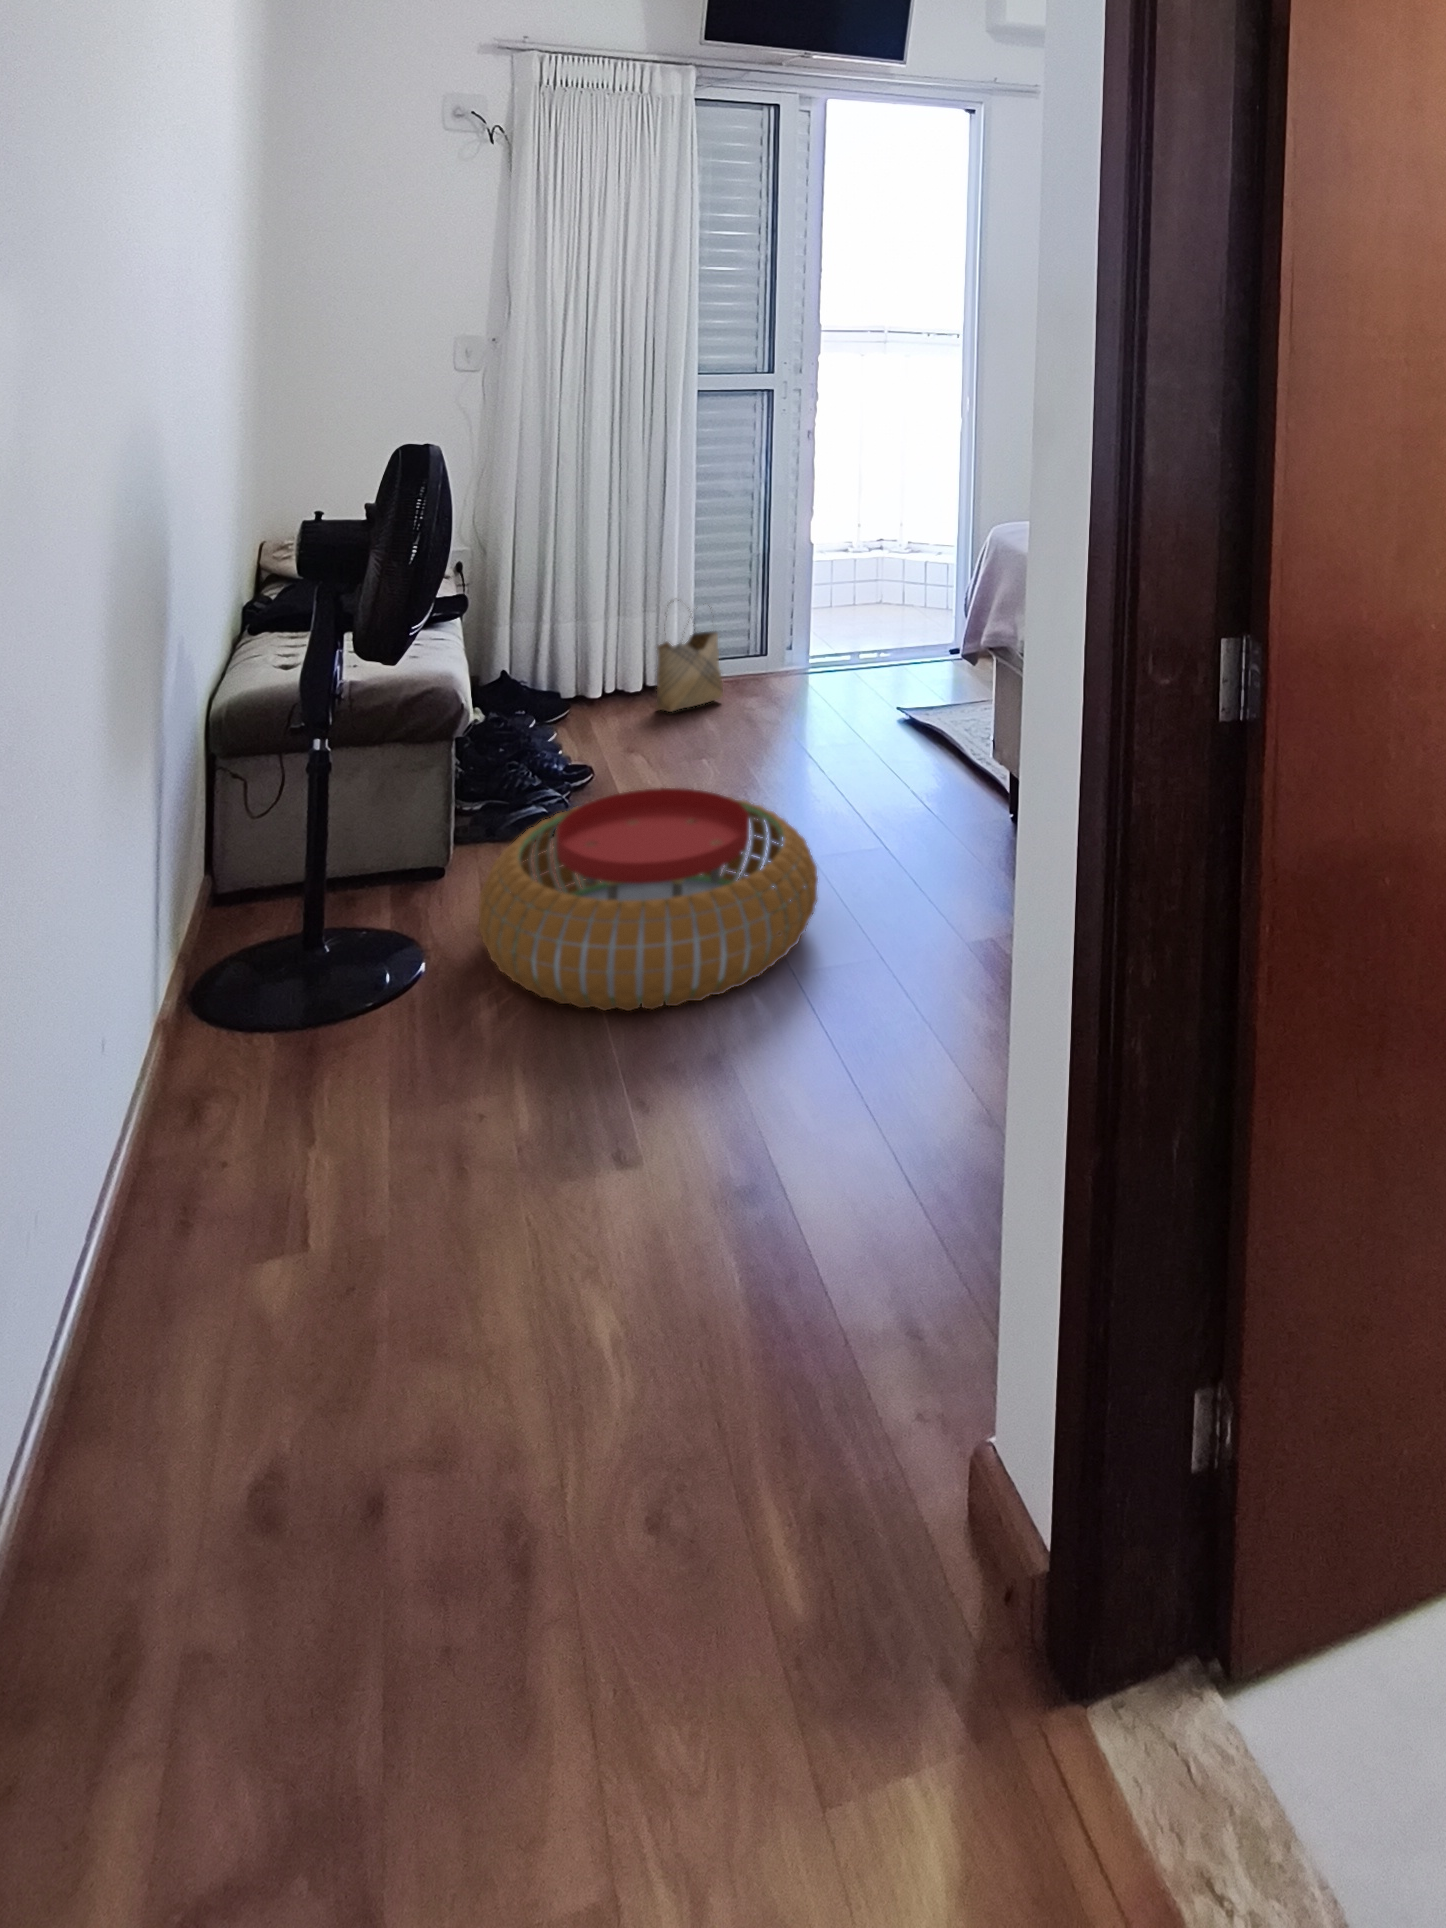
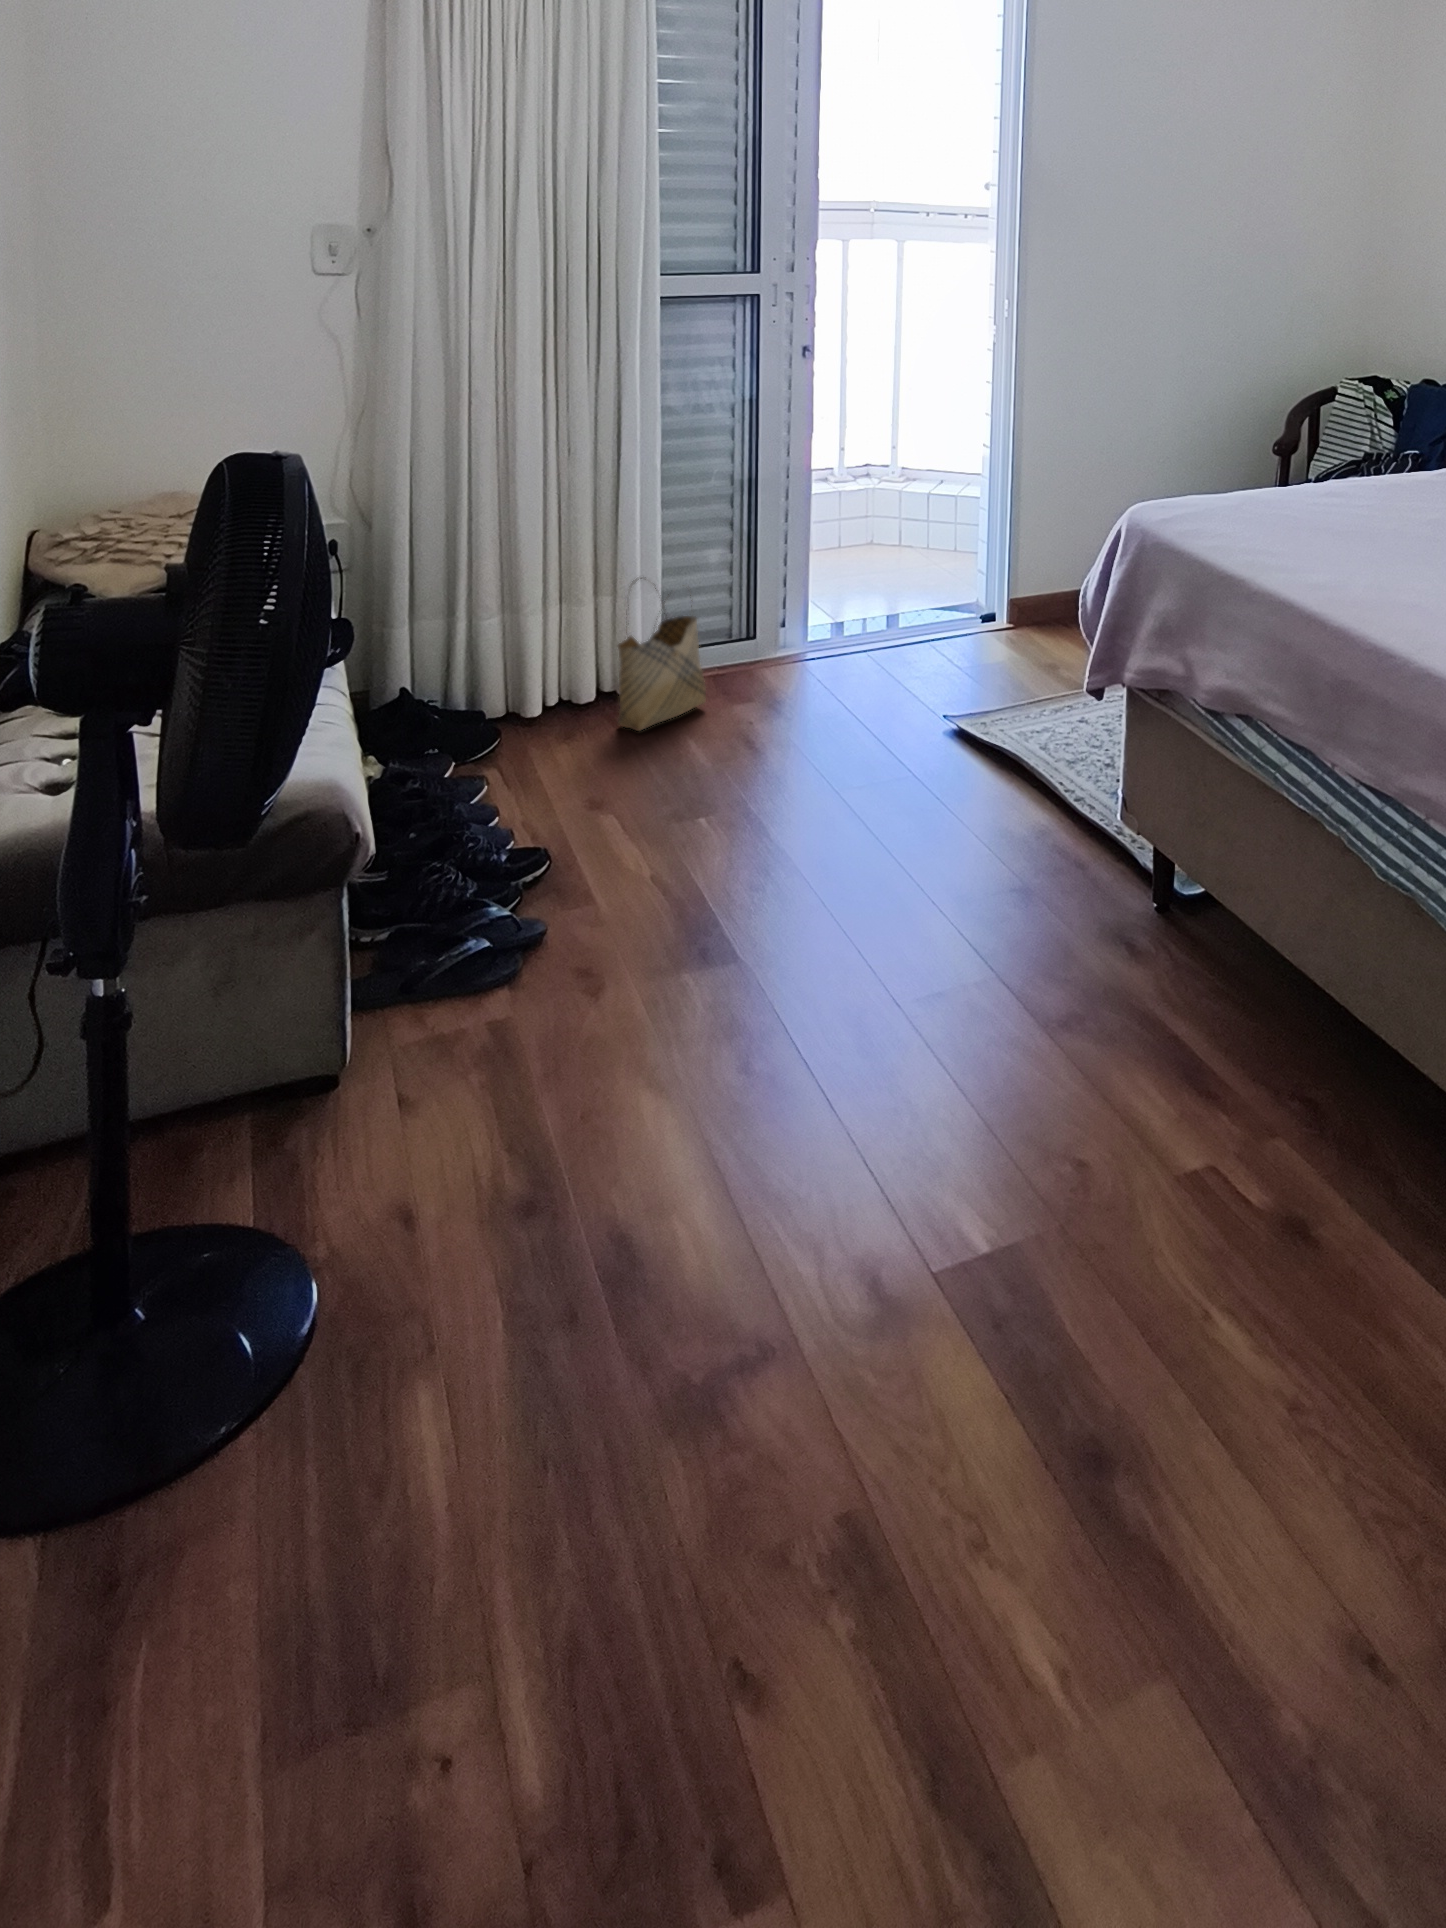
pouf: present [479,788,818,1011] -> none [400,948,952,1425]

